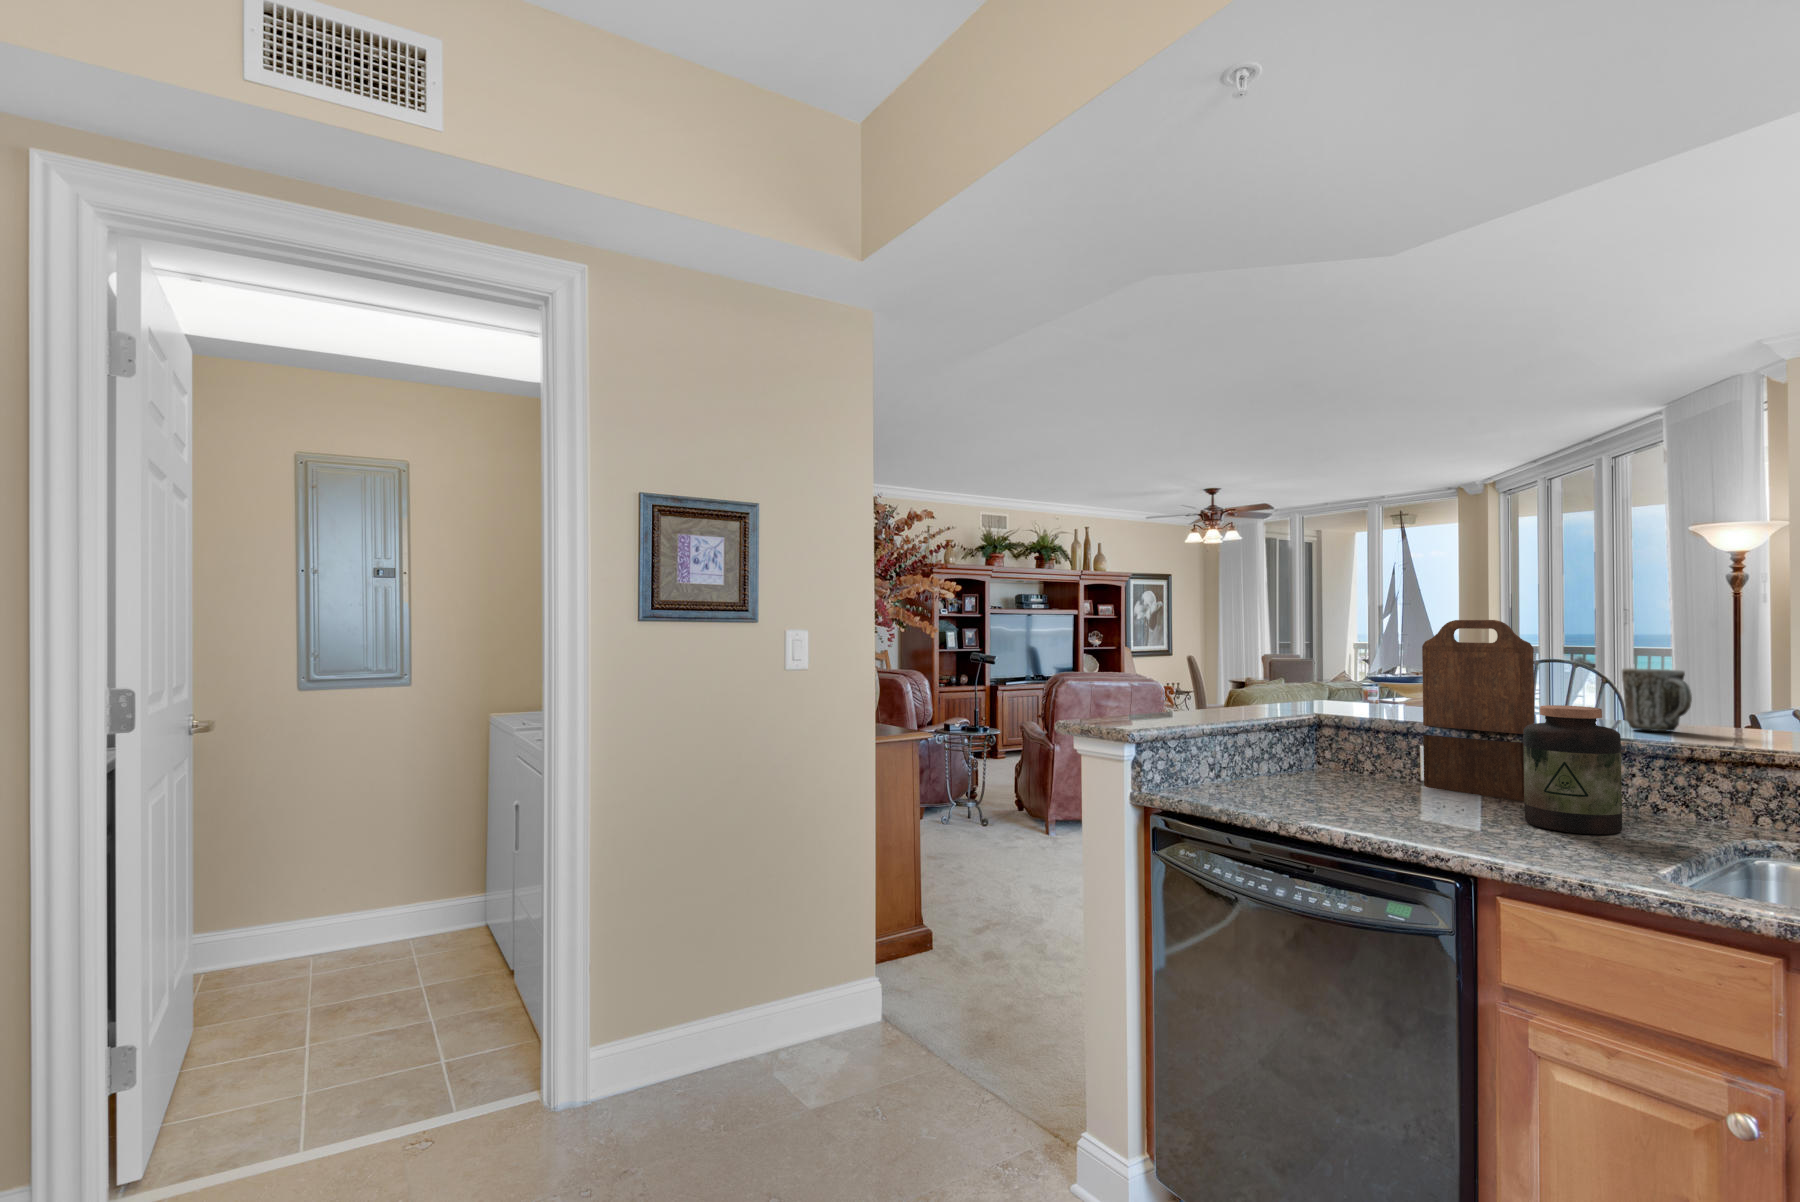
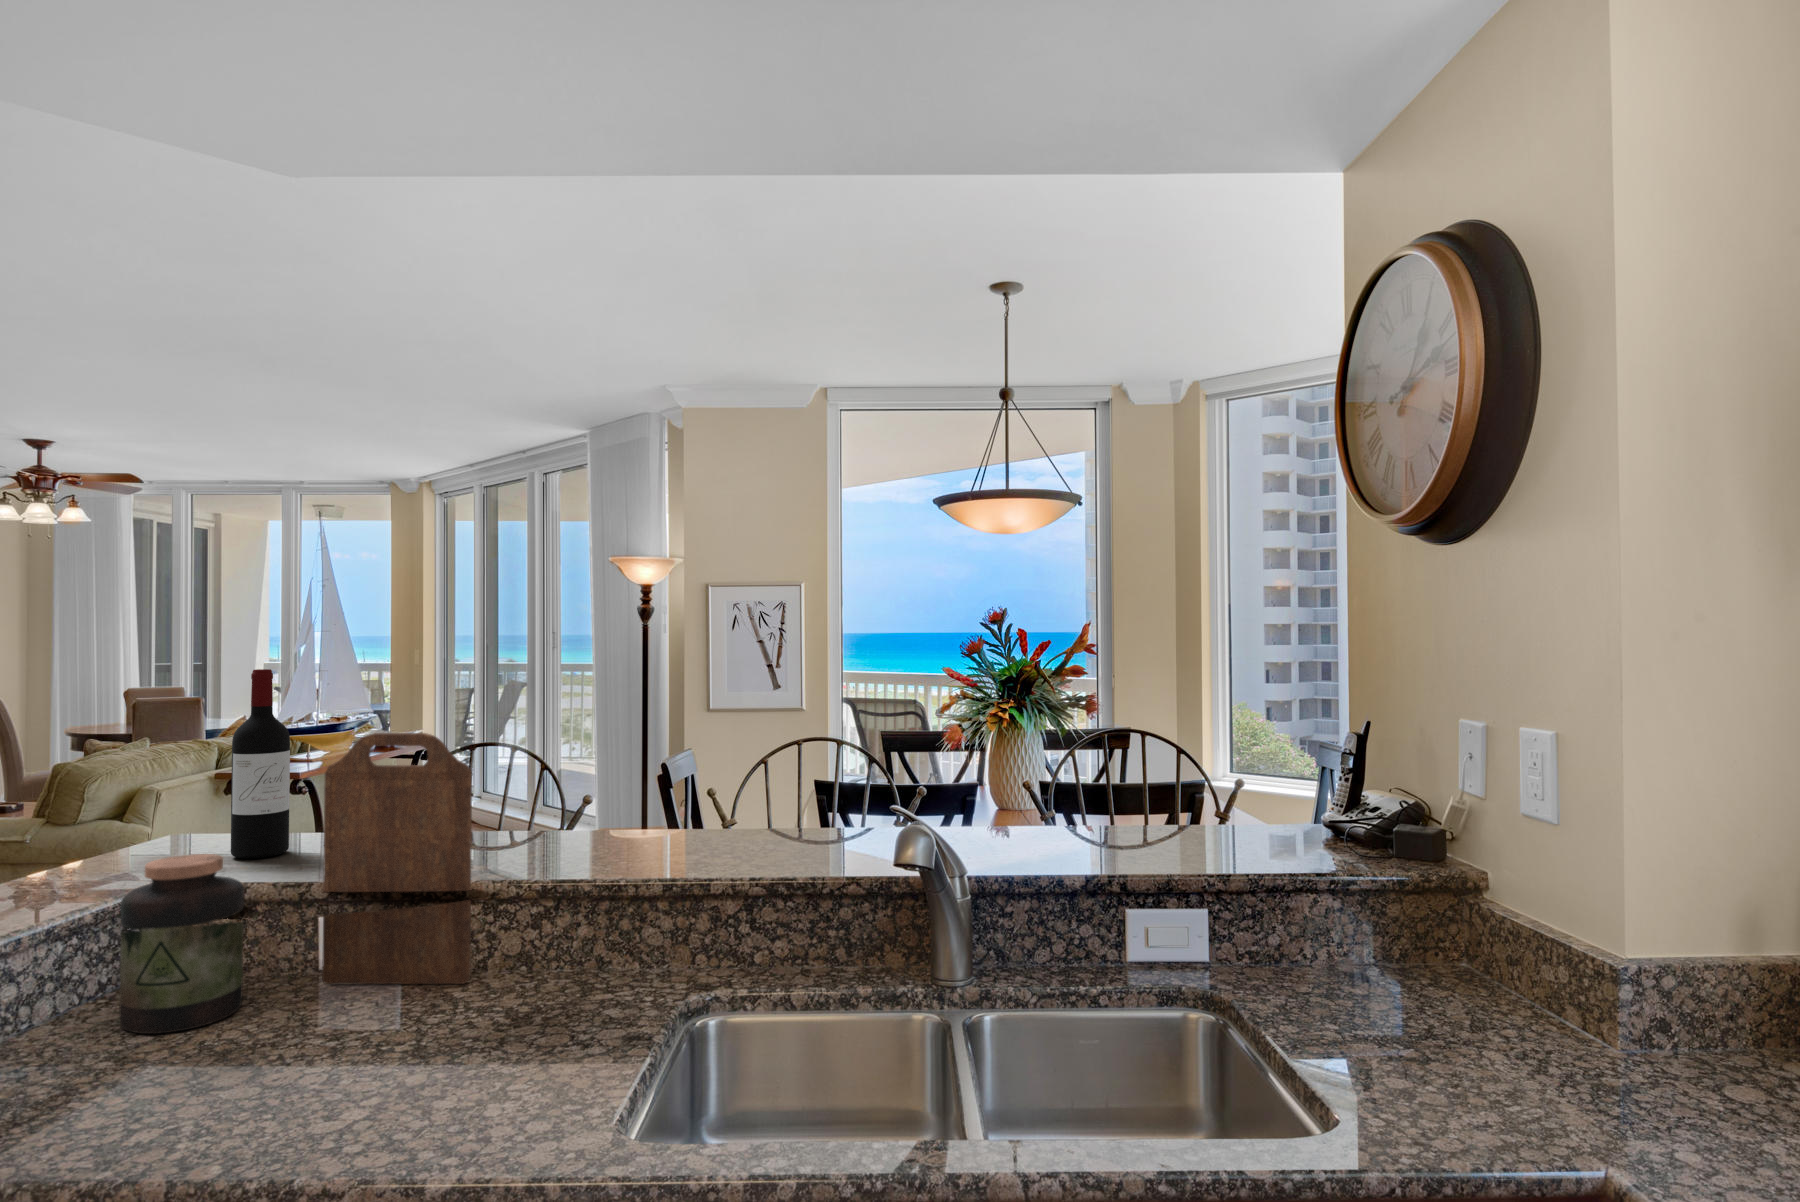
wine bottle: none [1358,589,1396,712] -> present [231,669,290,859]
mug: present [1622,668,1692,732] -> none [566,773,634,853]
jar: present [1523,705,1622,835] -> present [119,854,244,1034]

